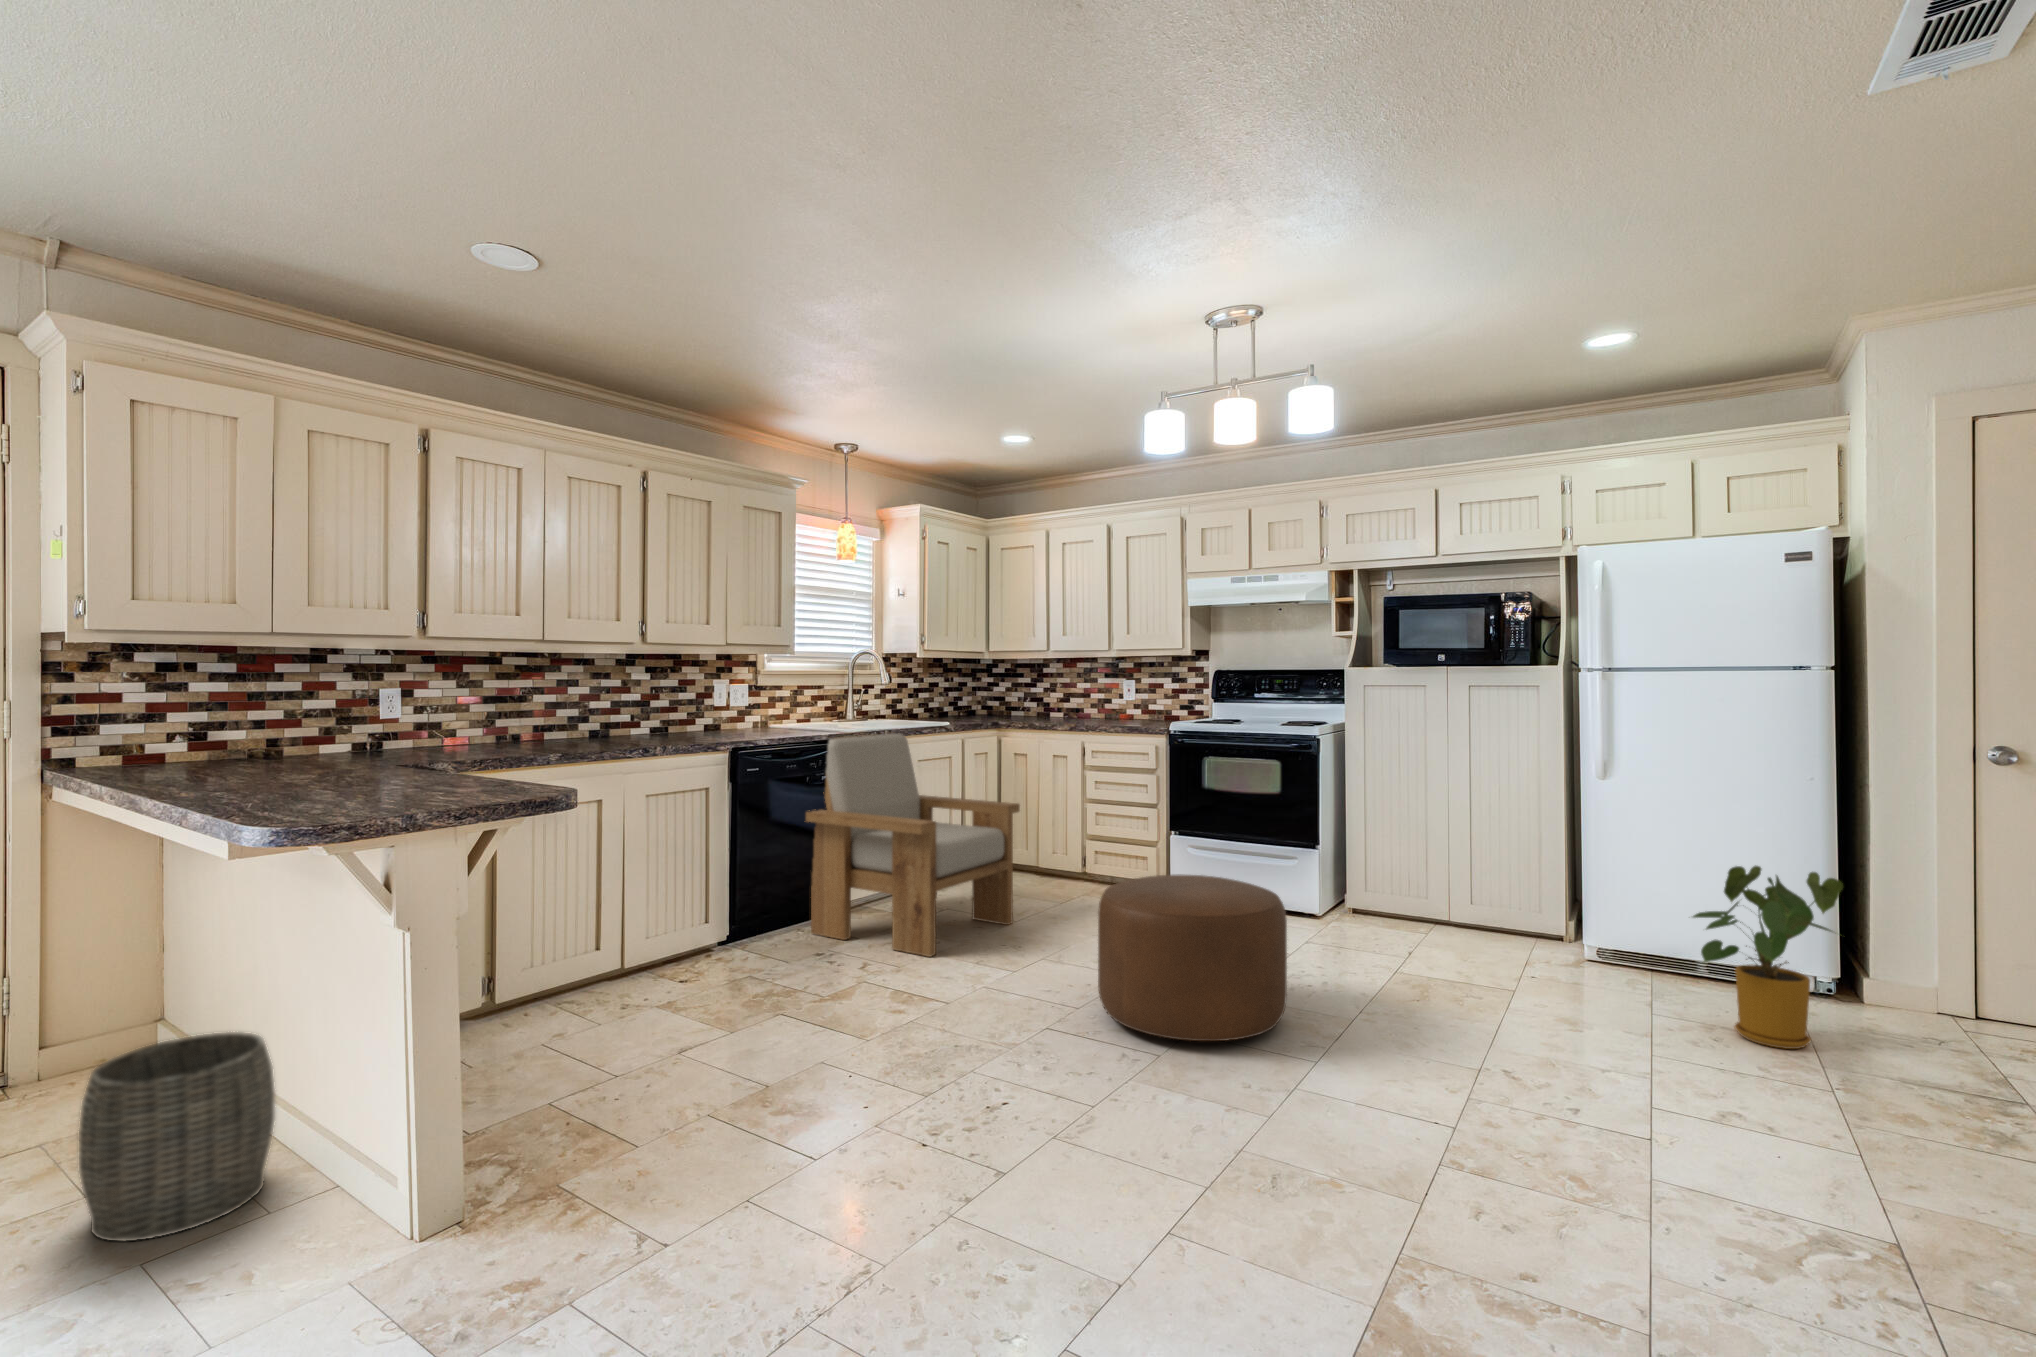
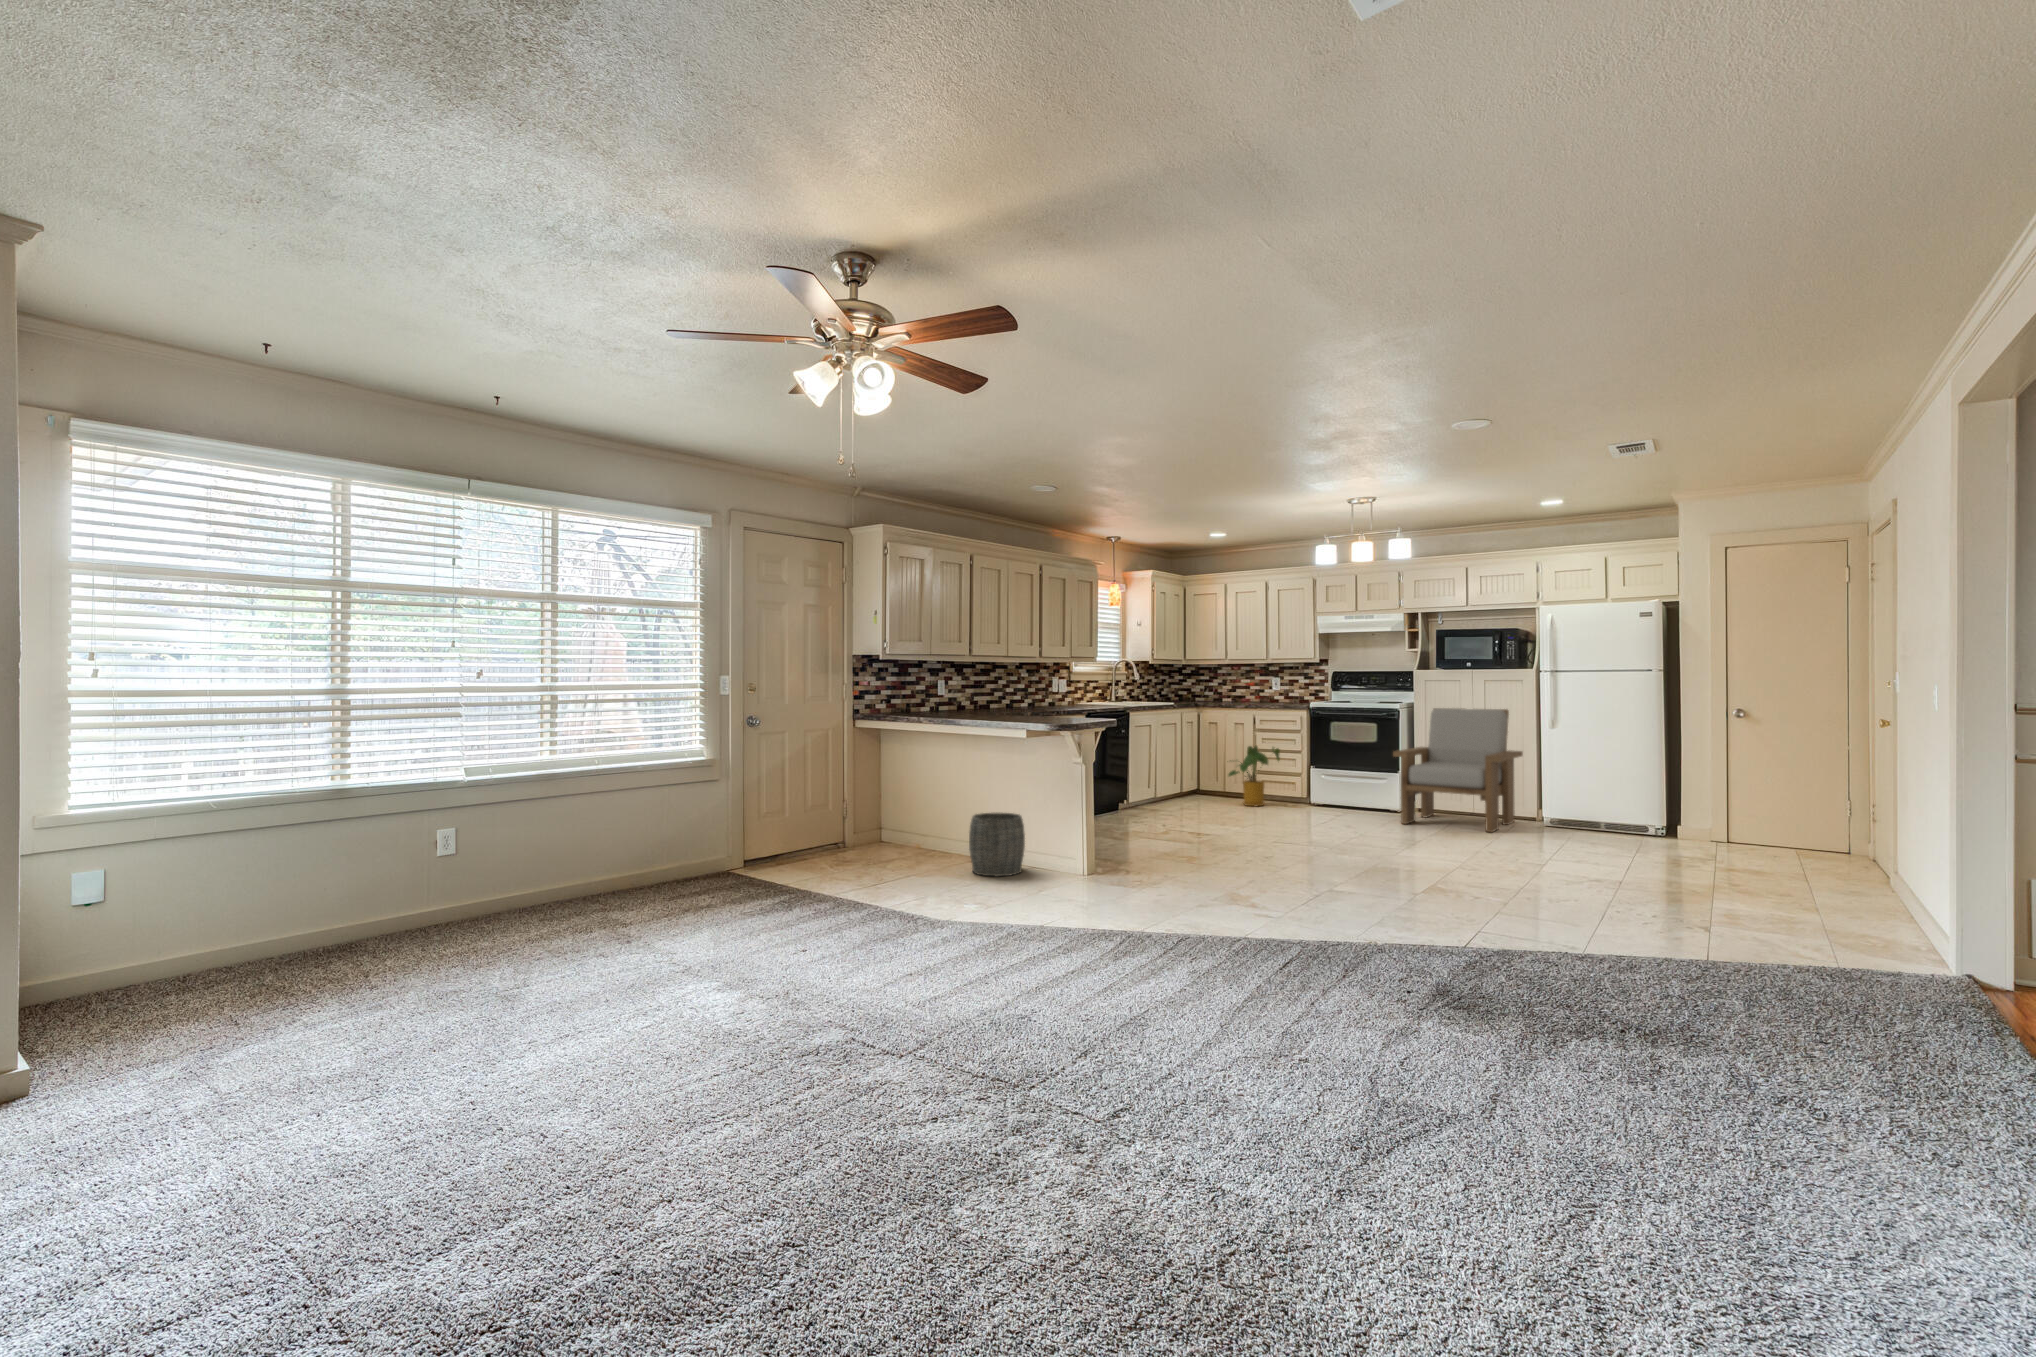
armchair: present [806,733,1020,957] -> present [1393,708,1523,832]
house plant: present [1693,865,1843,1049] -> present [1229,746,1280,806]
ottoman: present [1098,874,1287,1041] -> none [1305,773,1399,841]

